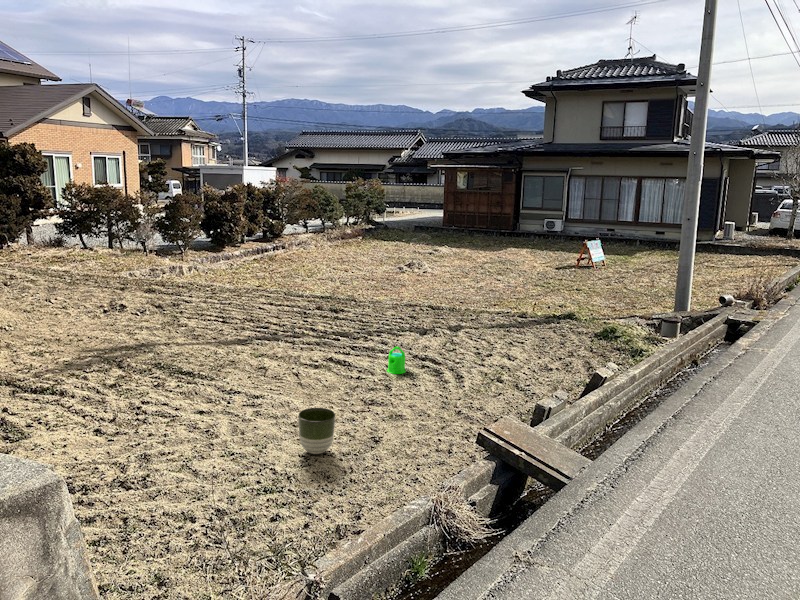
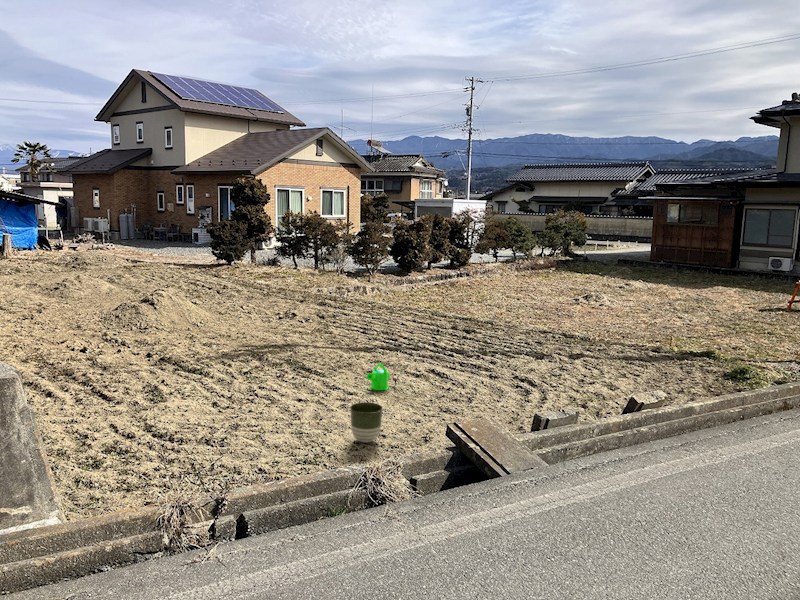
watering can: present [387,346,406,374] -> present [366,363,390,390]

